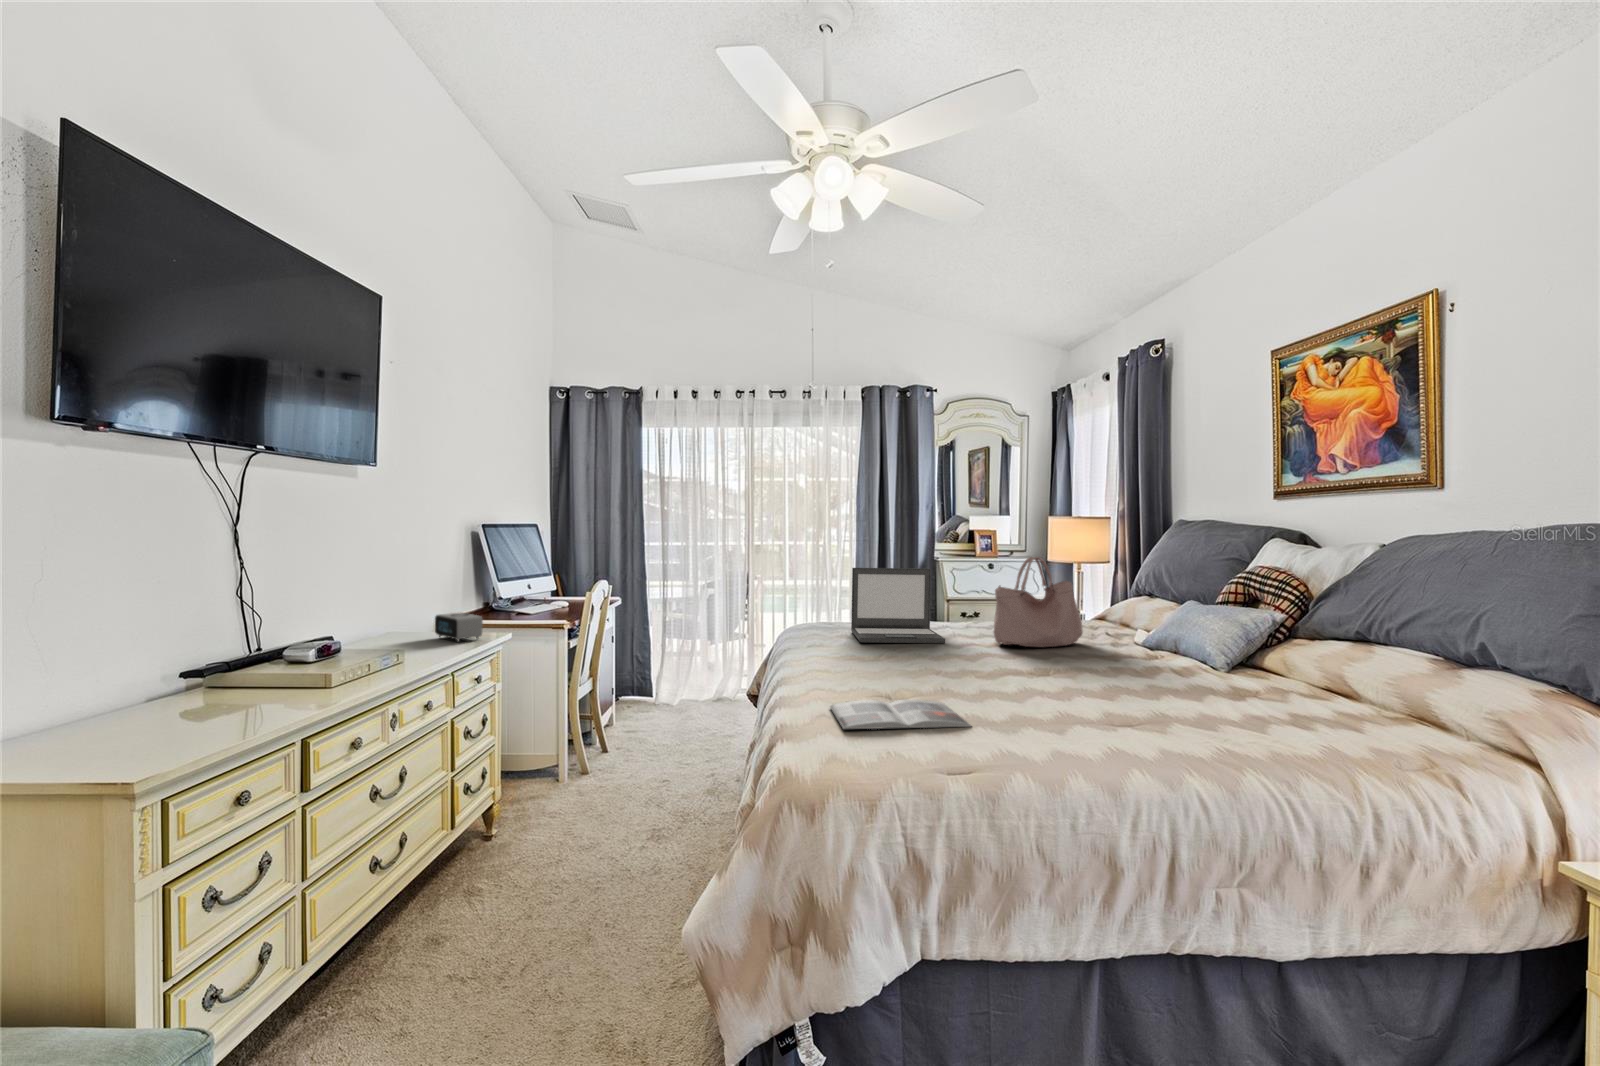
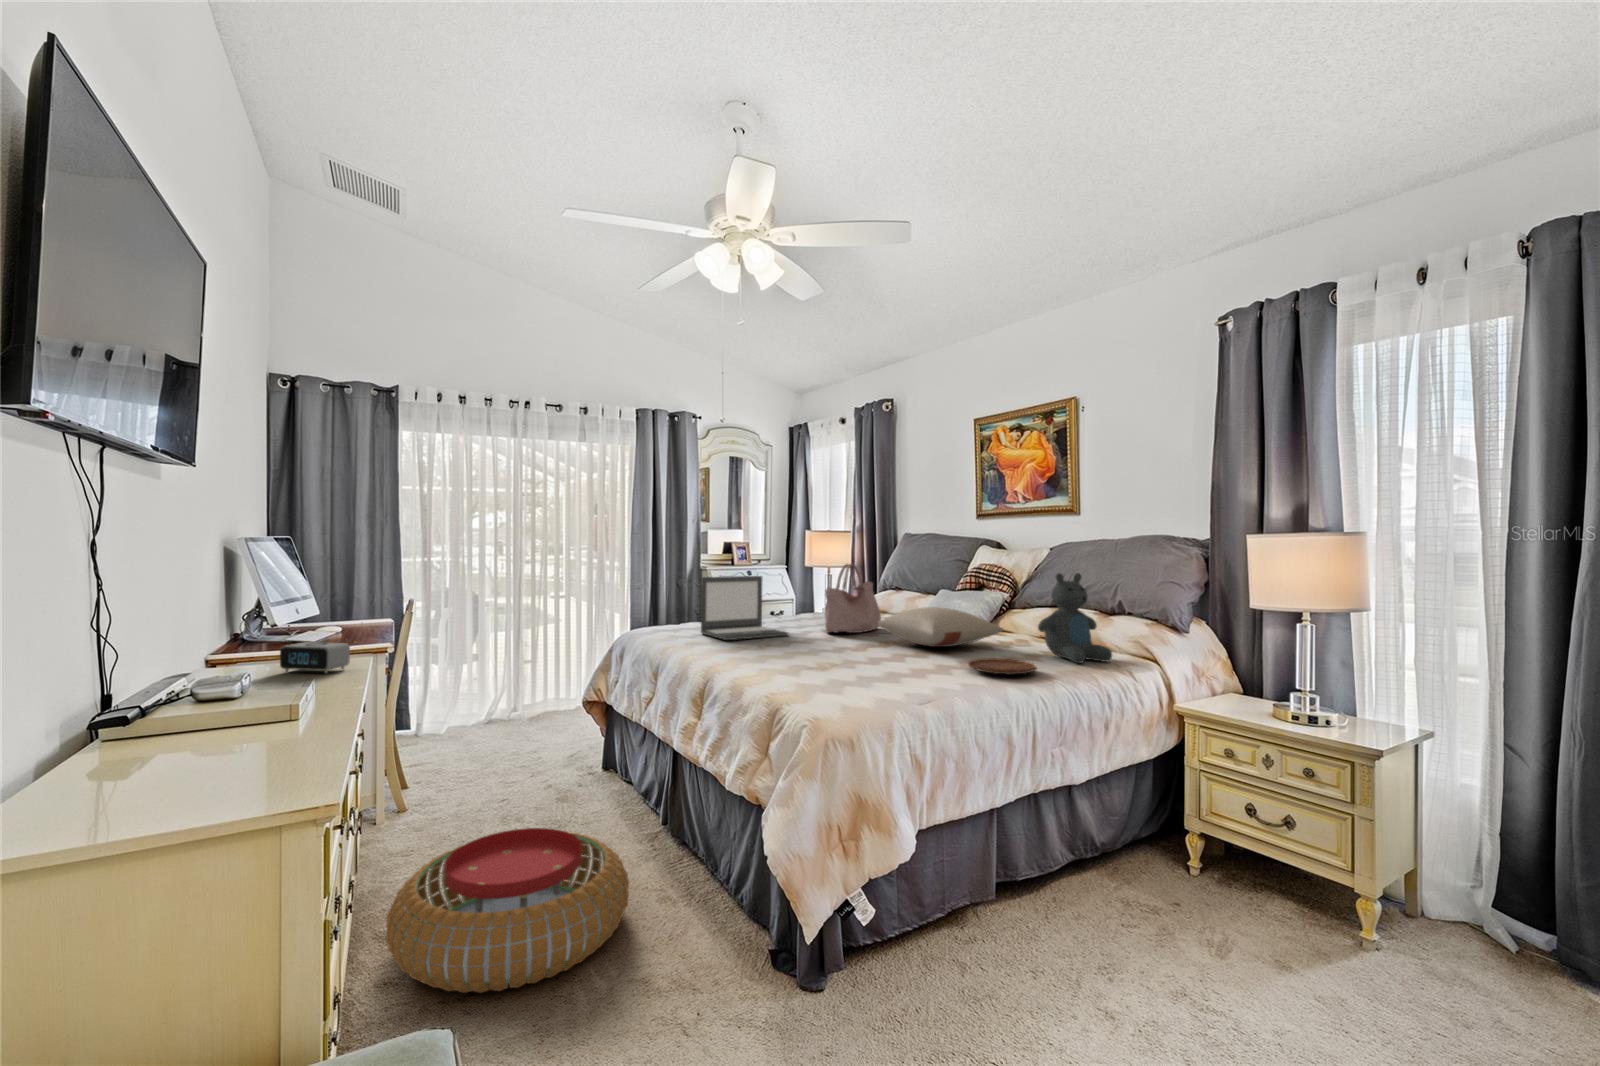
teddy bear: none [1272,581,1426,745] -> present [1038,573,1112,663]
pillow: none [1045,622,1232,681] -> present [878,607,1003,647]
magazine: present [830,699,971,729] -> none [790,670,897,692]
tray: none [1107,709,1231,747] -> present [968,658,1037,674]
pouf: none [407,818,659,997] -> present [386,828,629,993]

